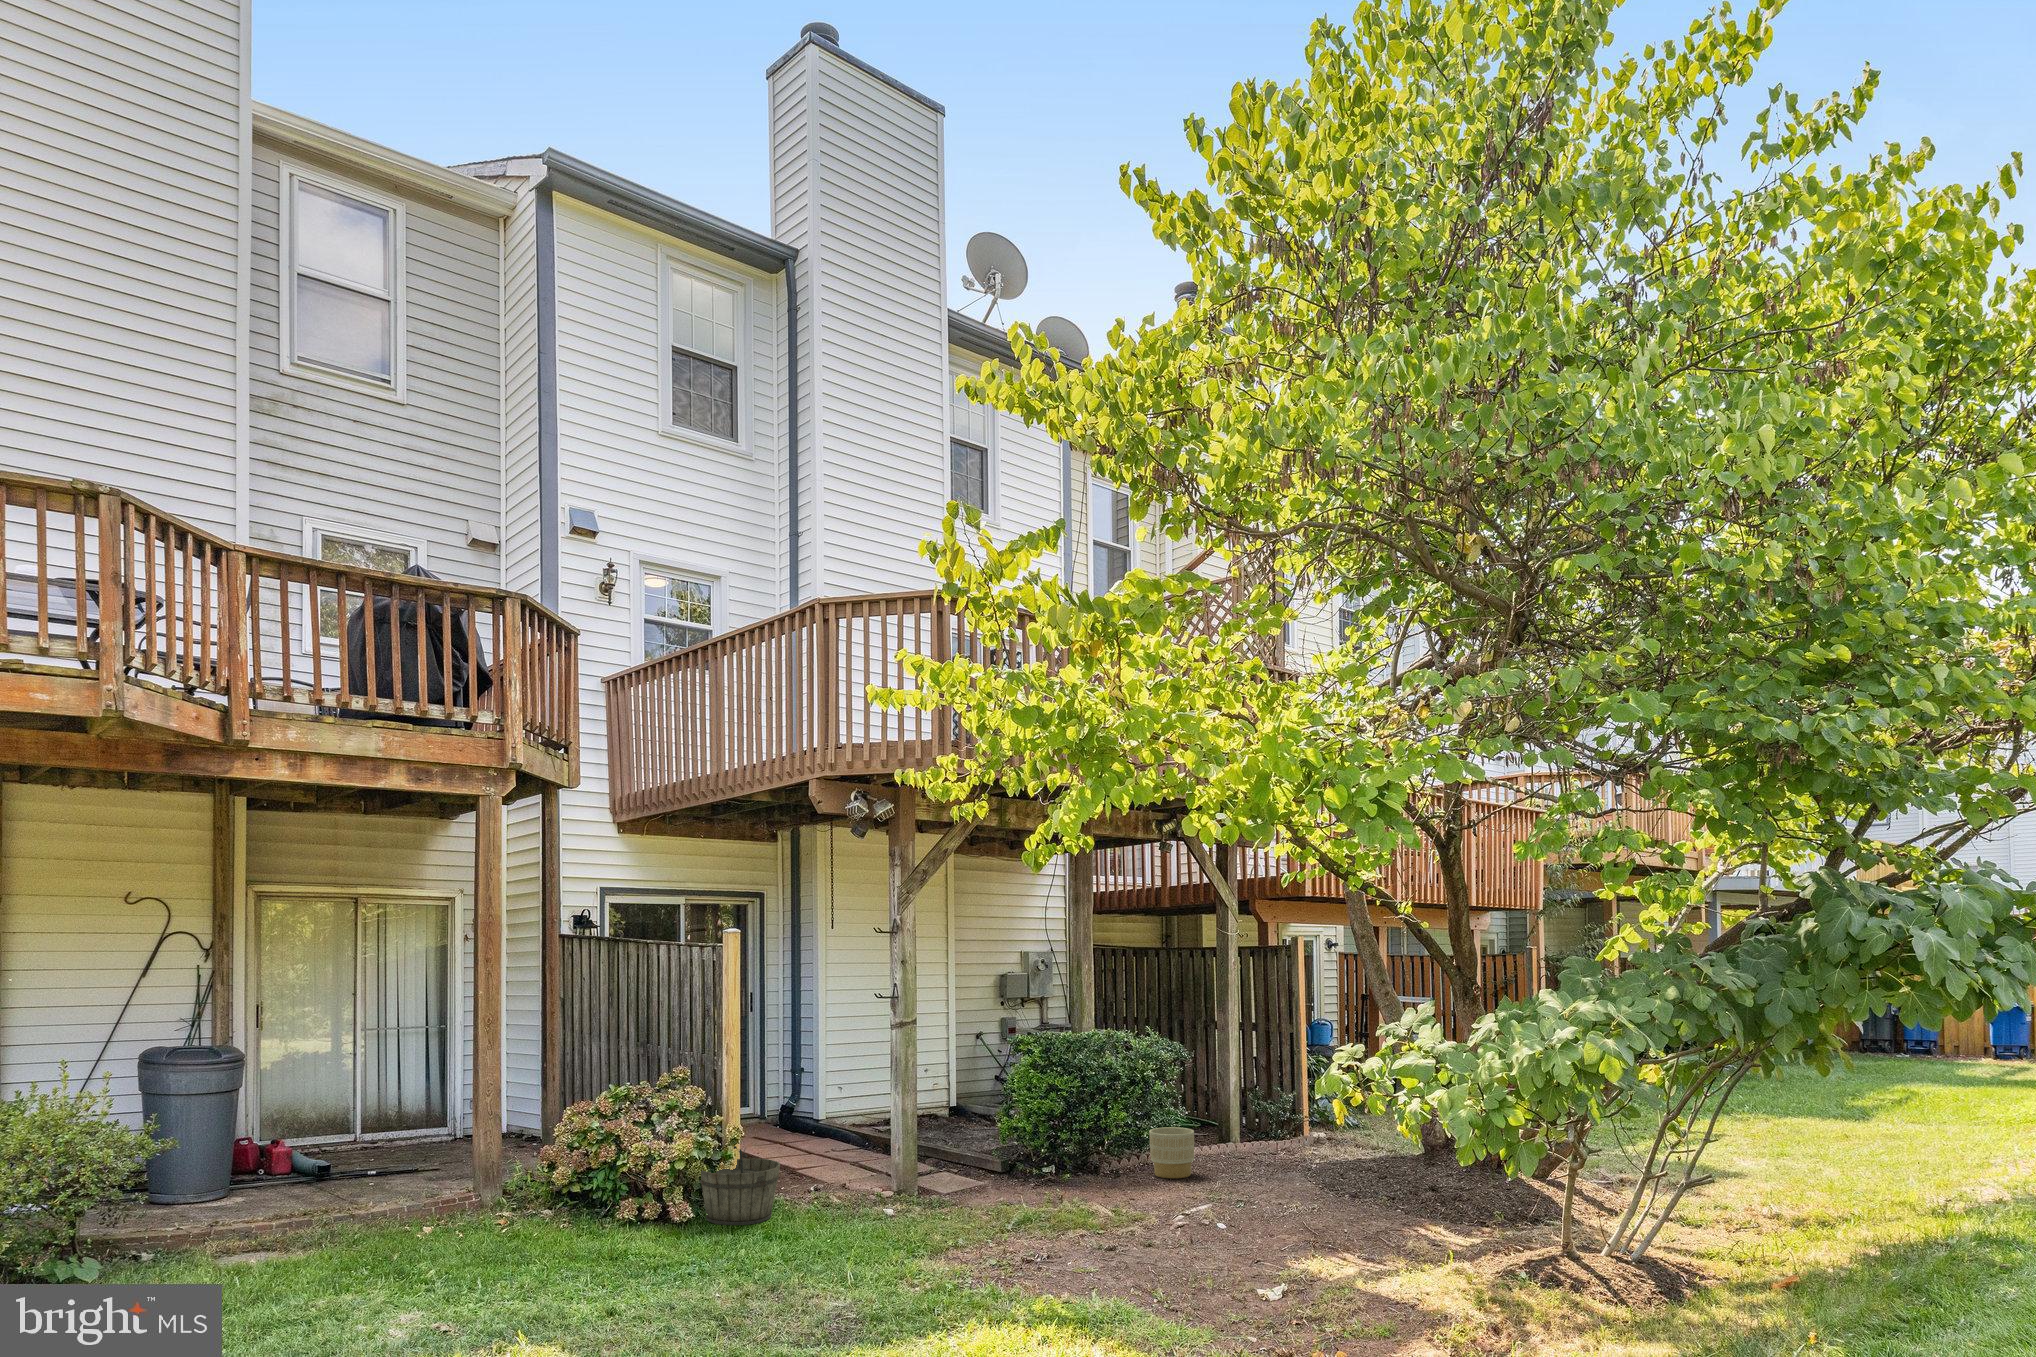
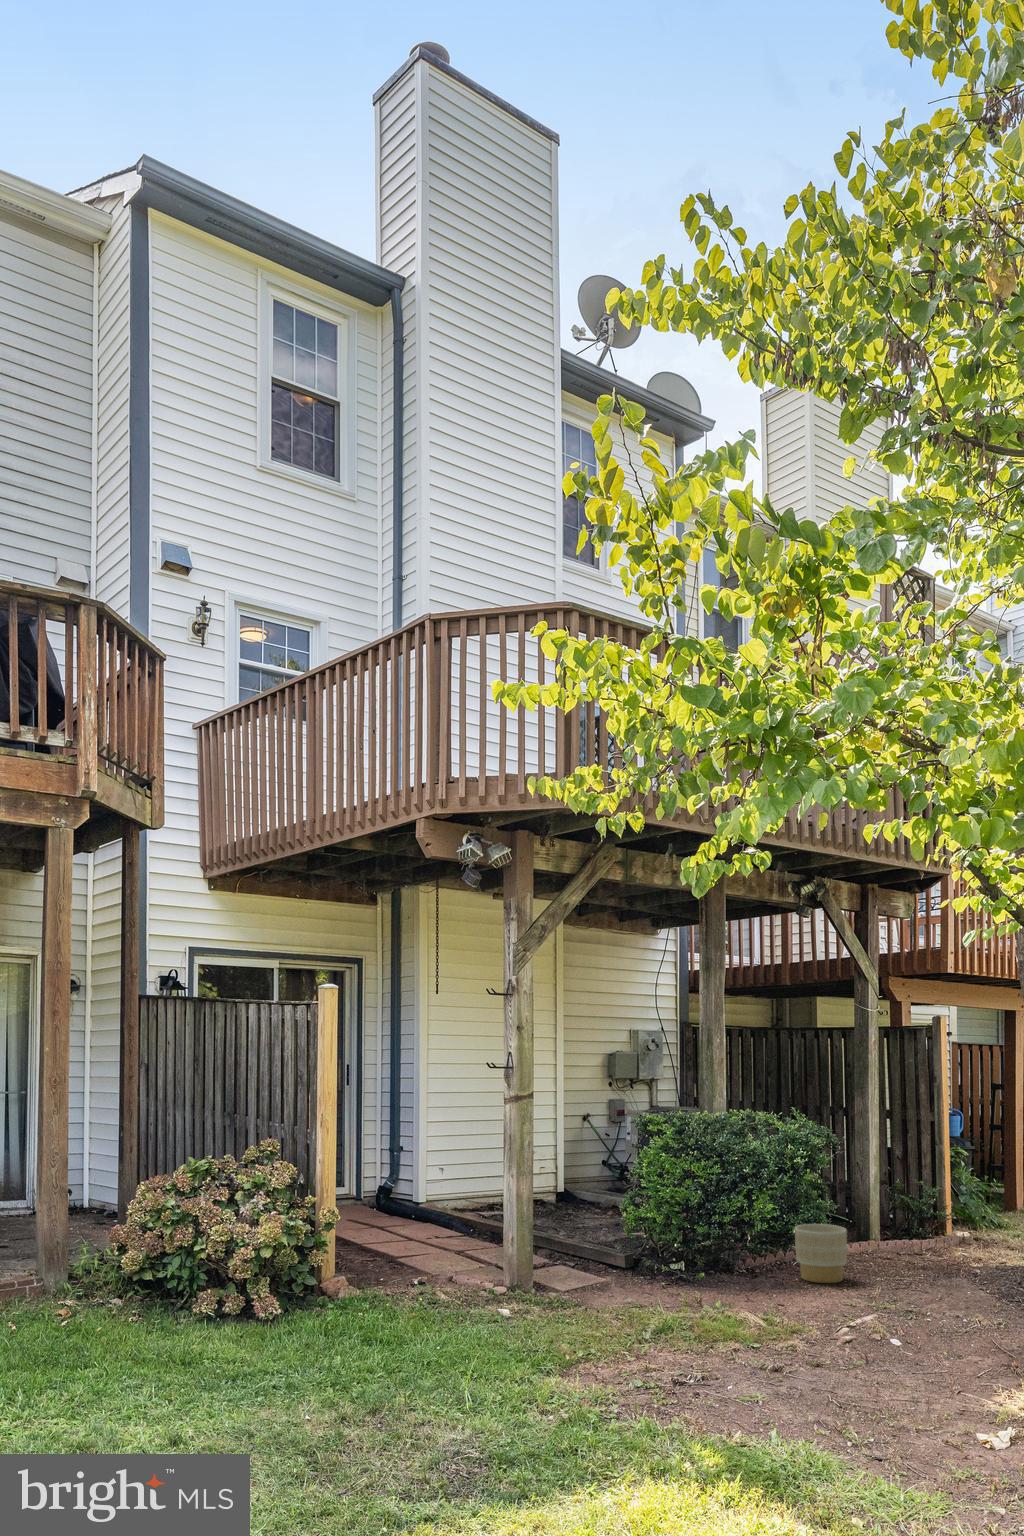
wooden bucket: present [700,1146,780,1225] -> none [288,1232,380,1324]

